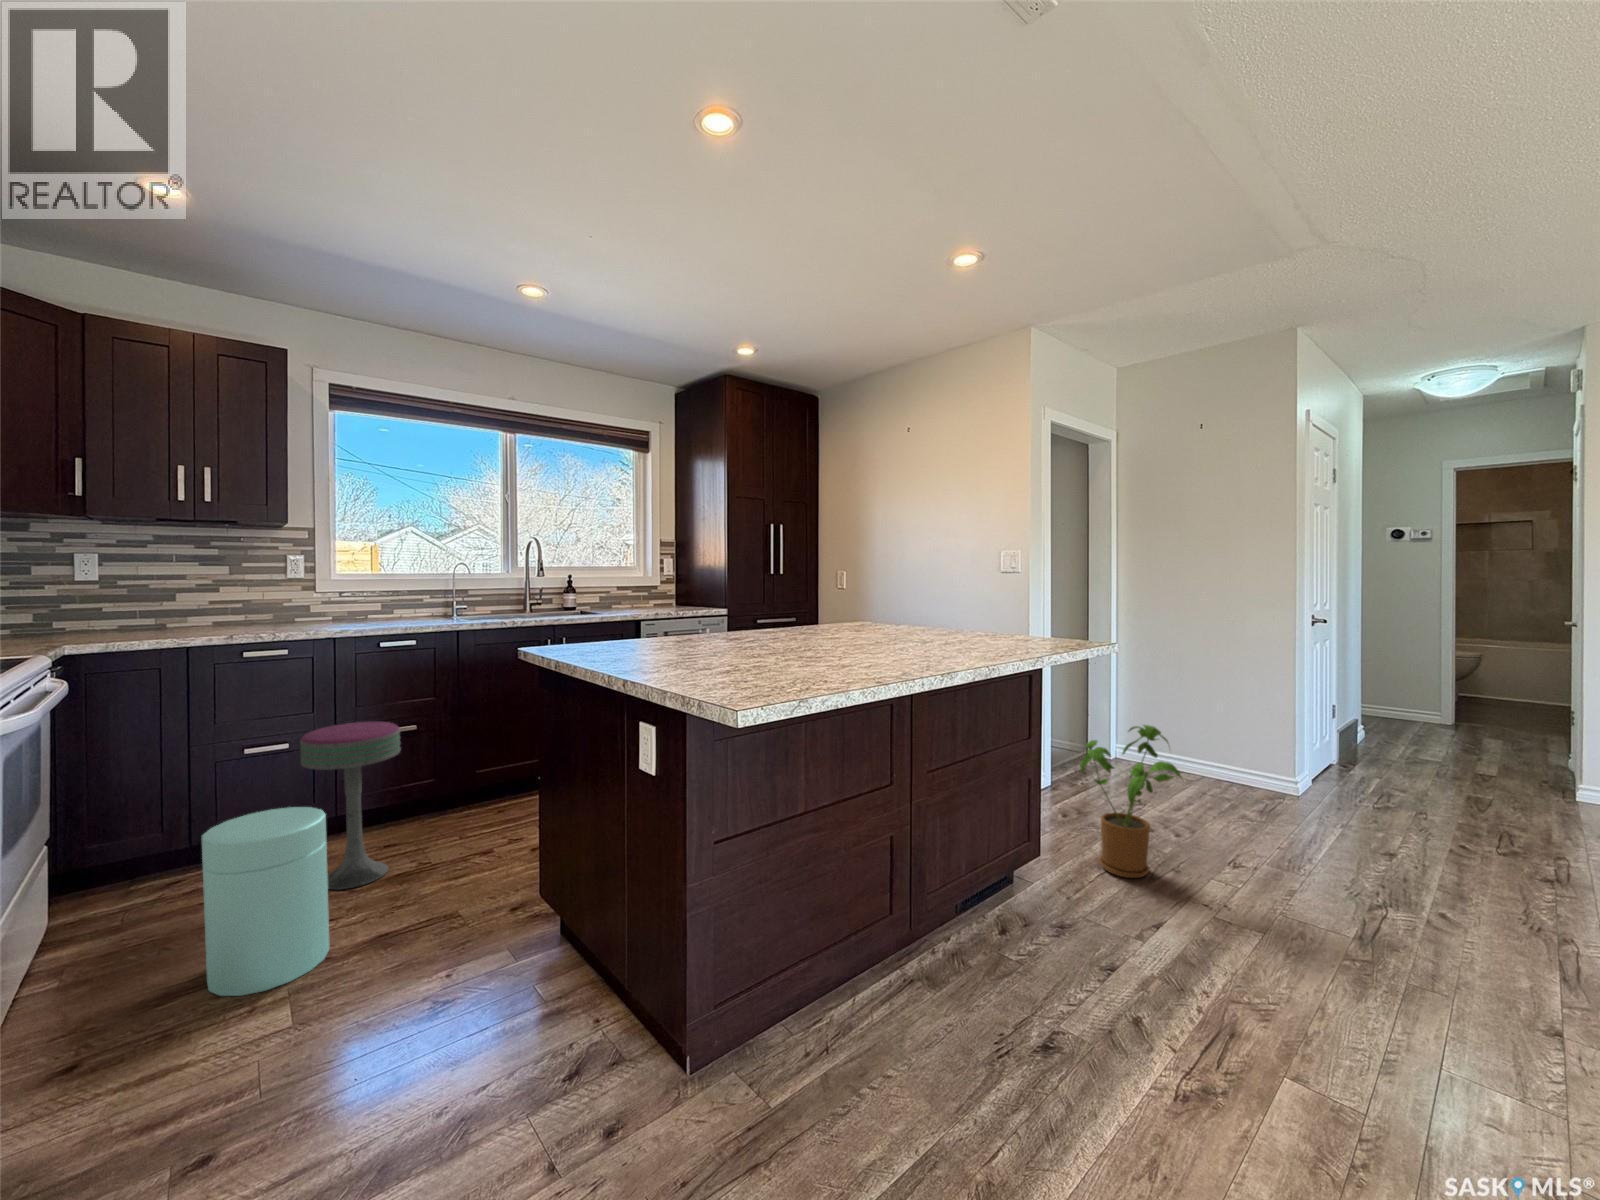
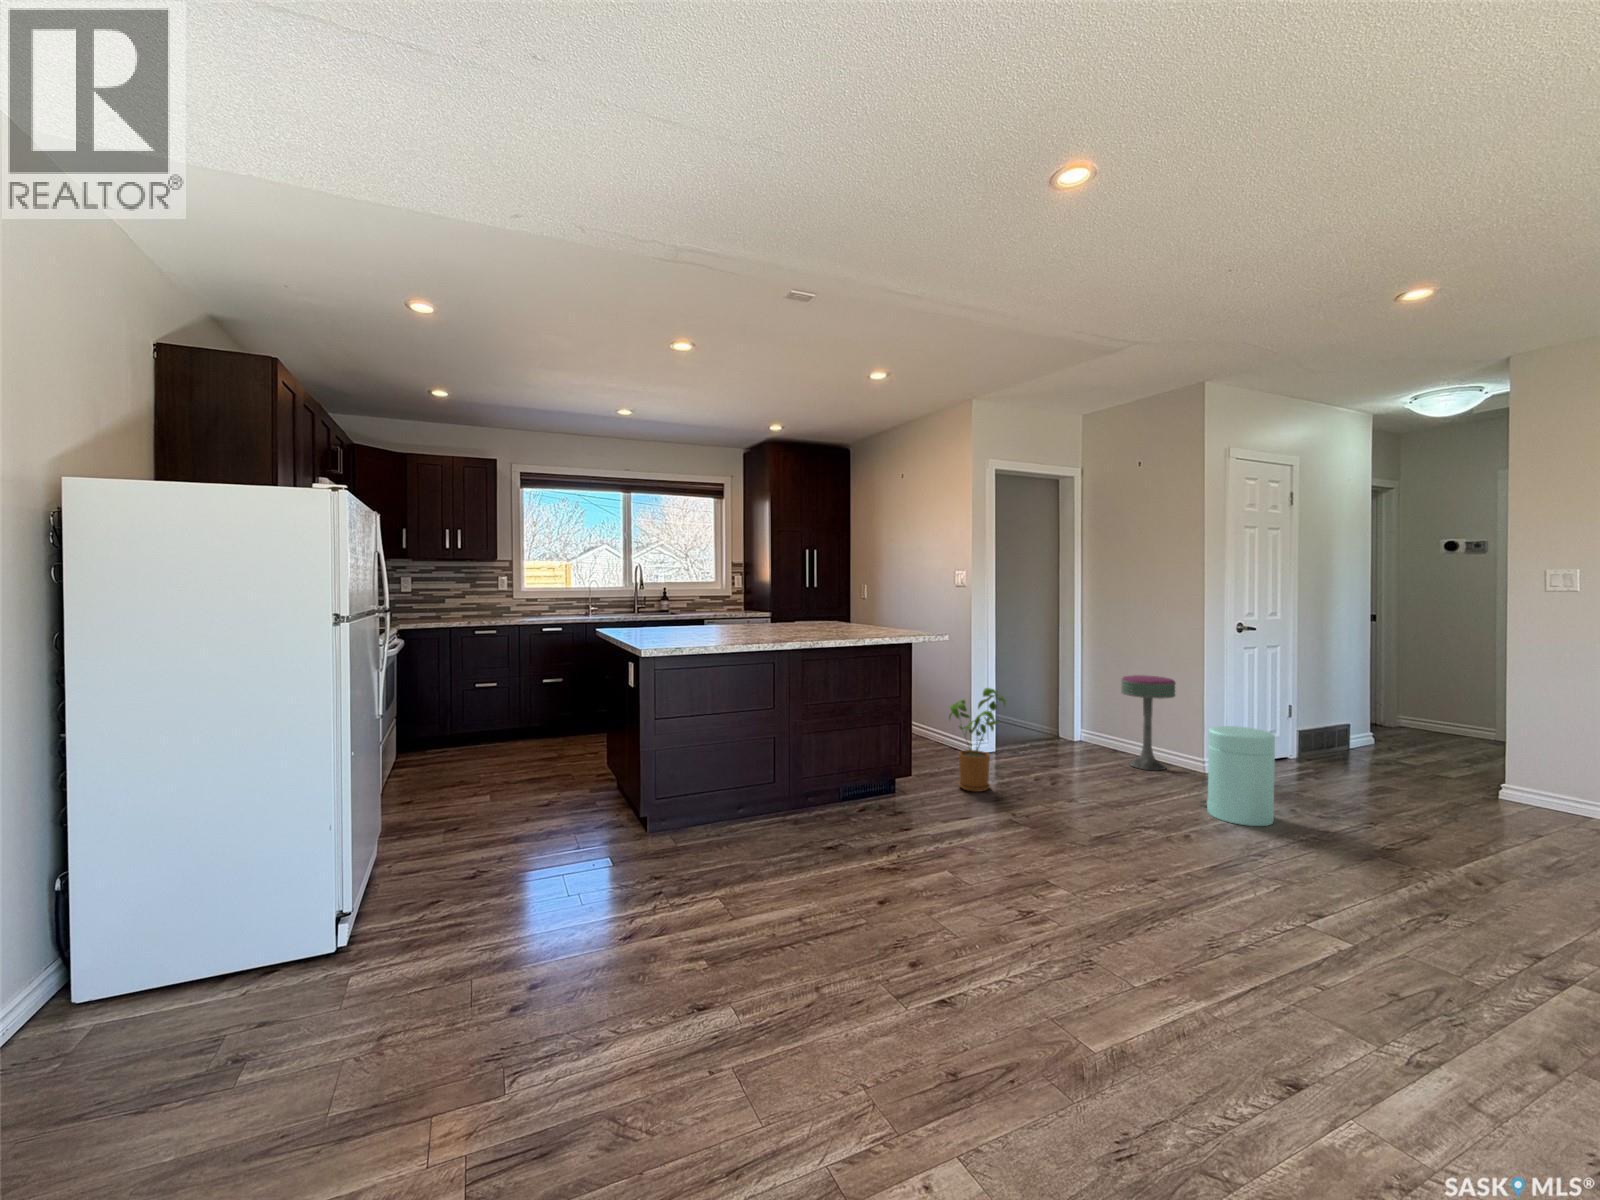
bar stool: present [300,722,401,889] -> present [1121,675,1176,770]
trash can: present [202,807,330,996] -> present [1202,726,1275,826]

